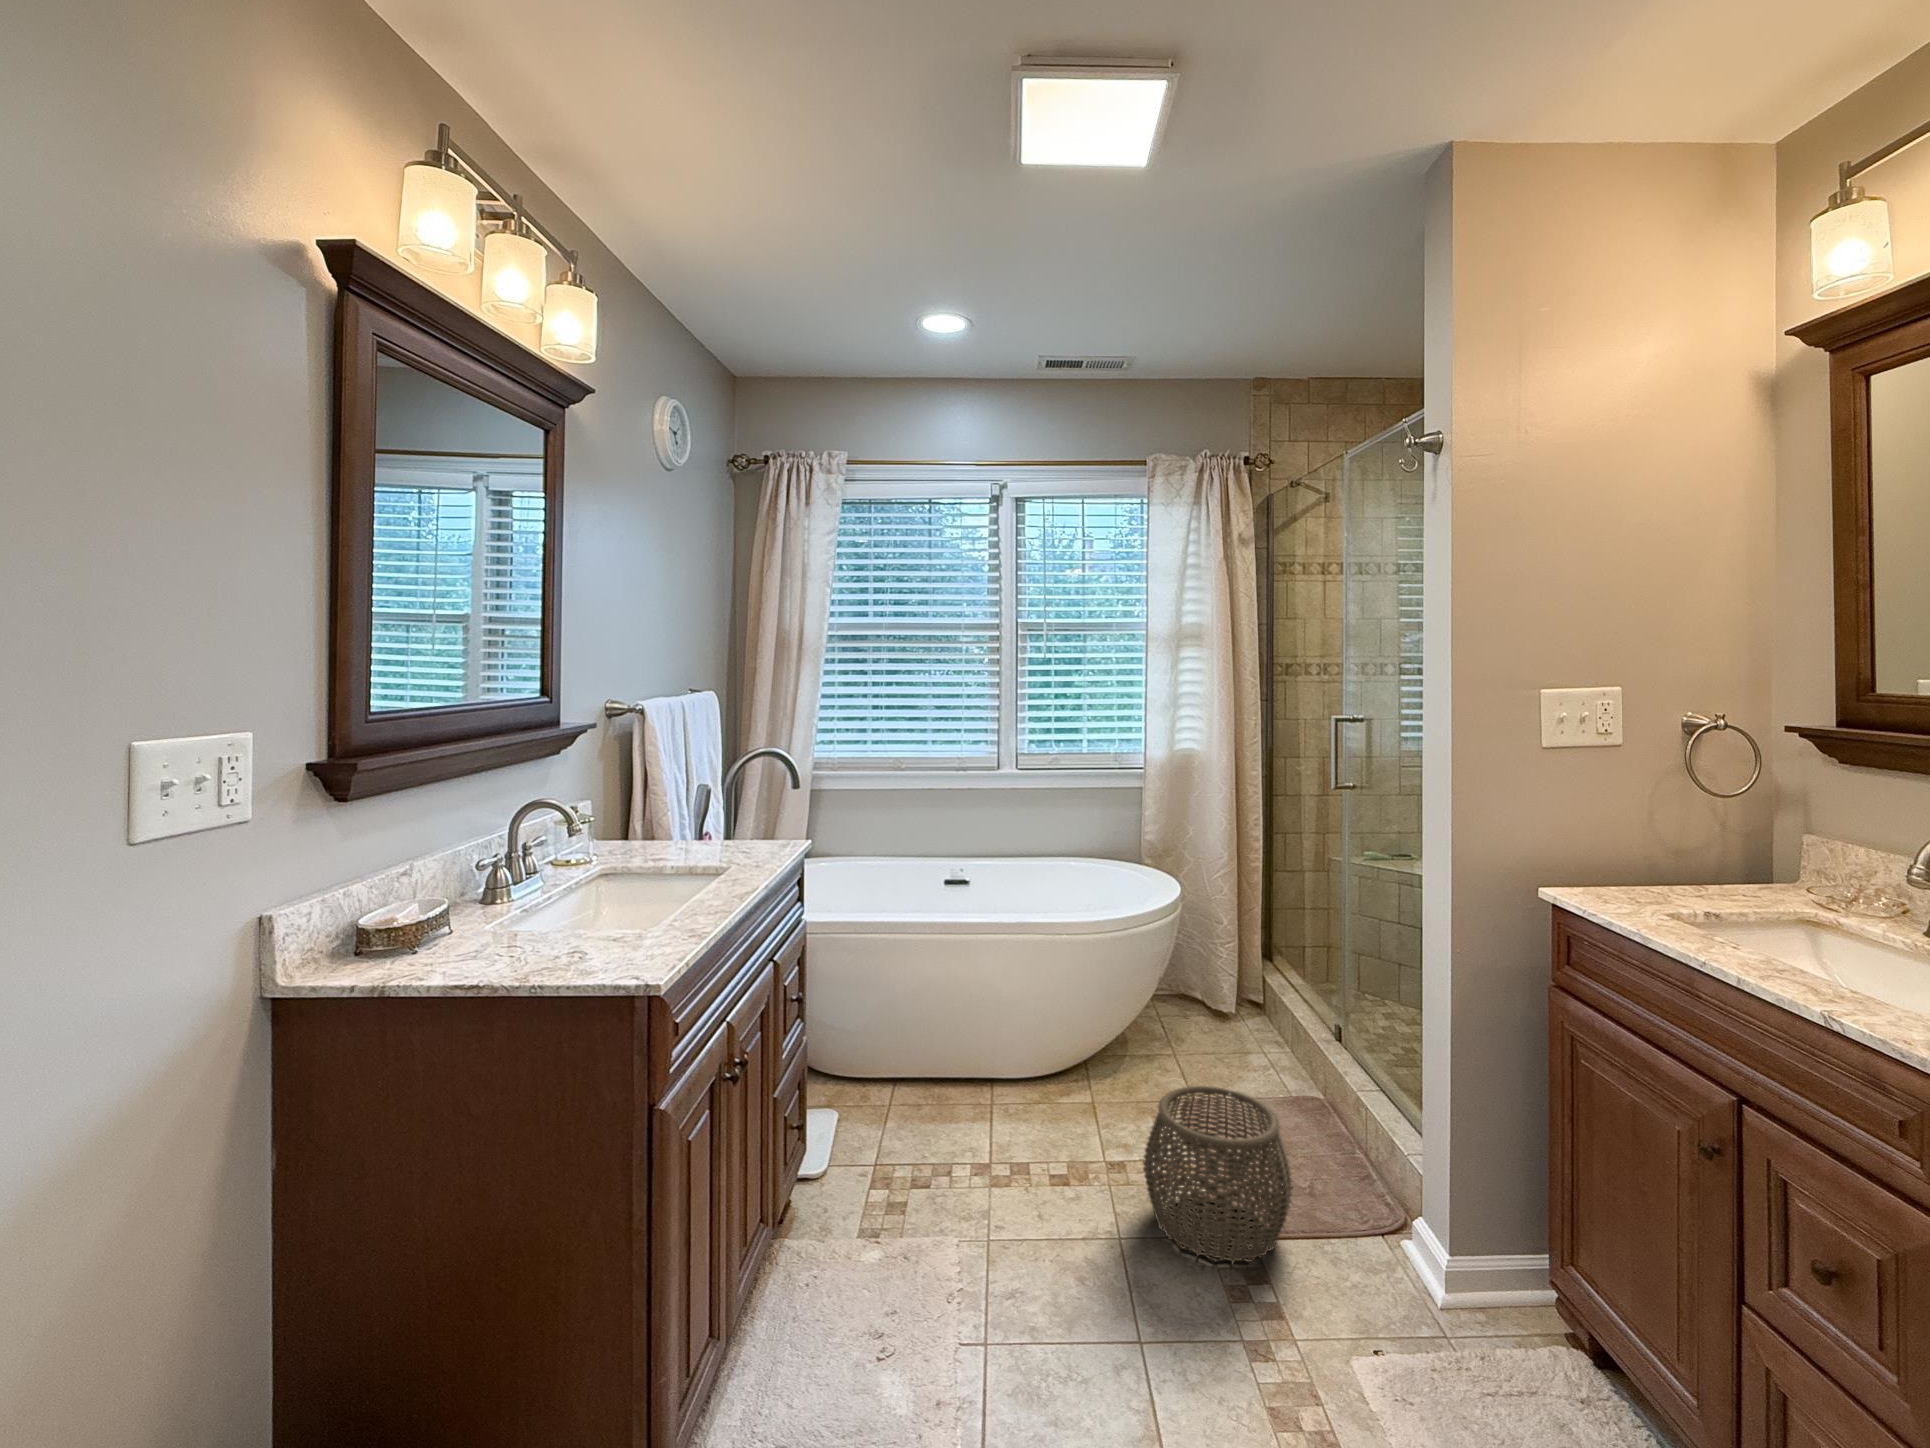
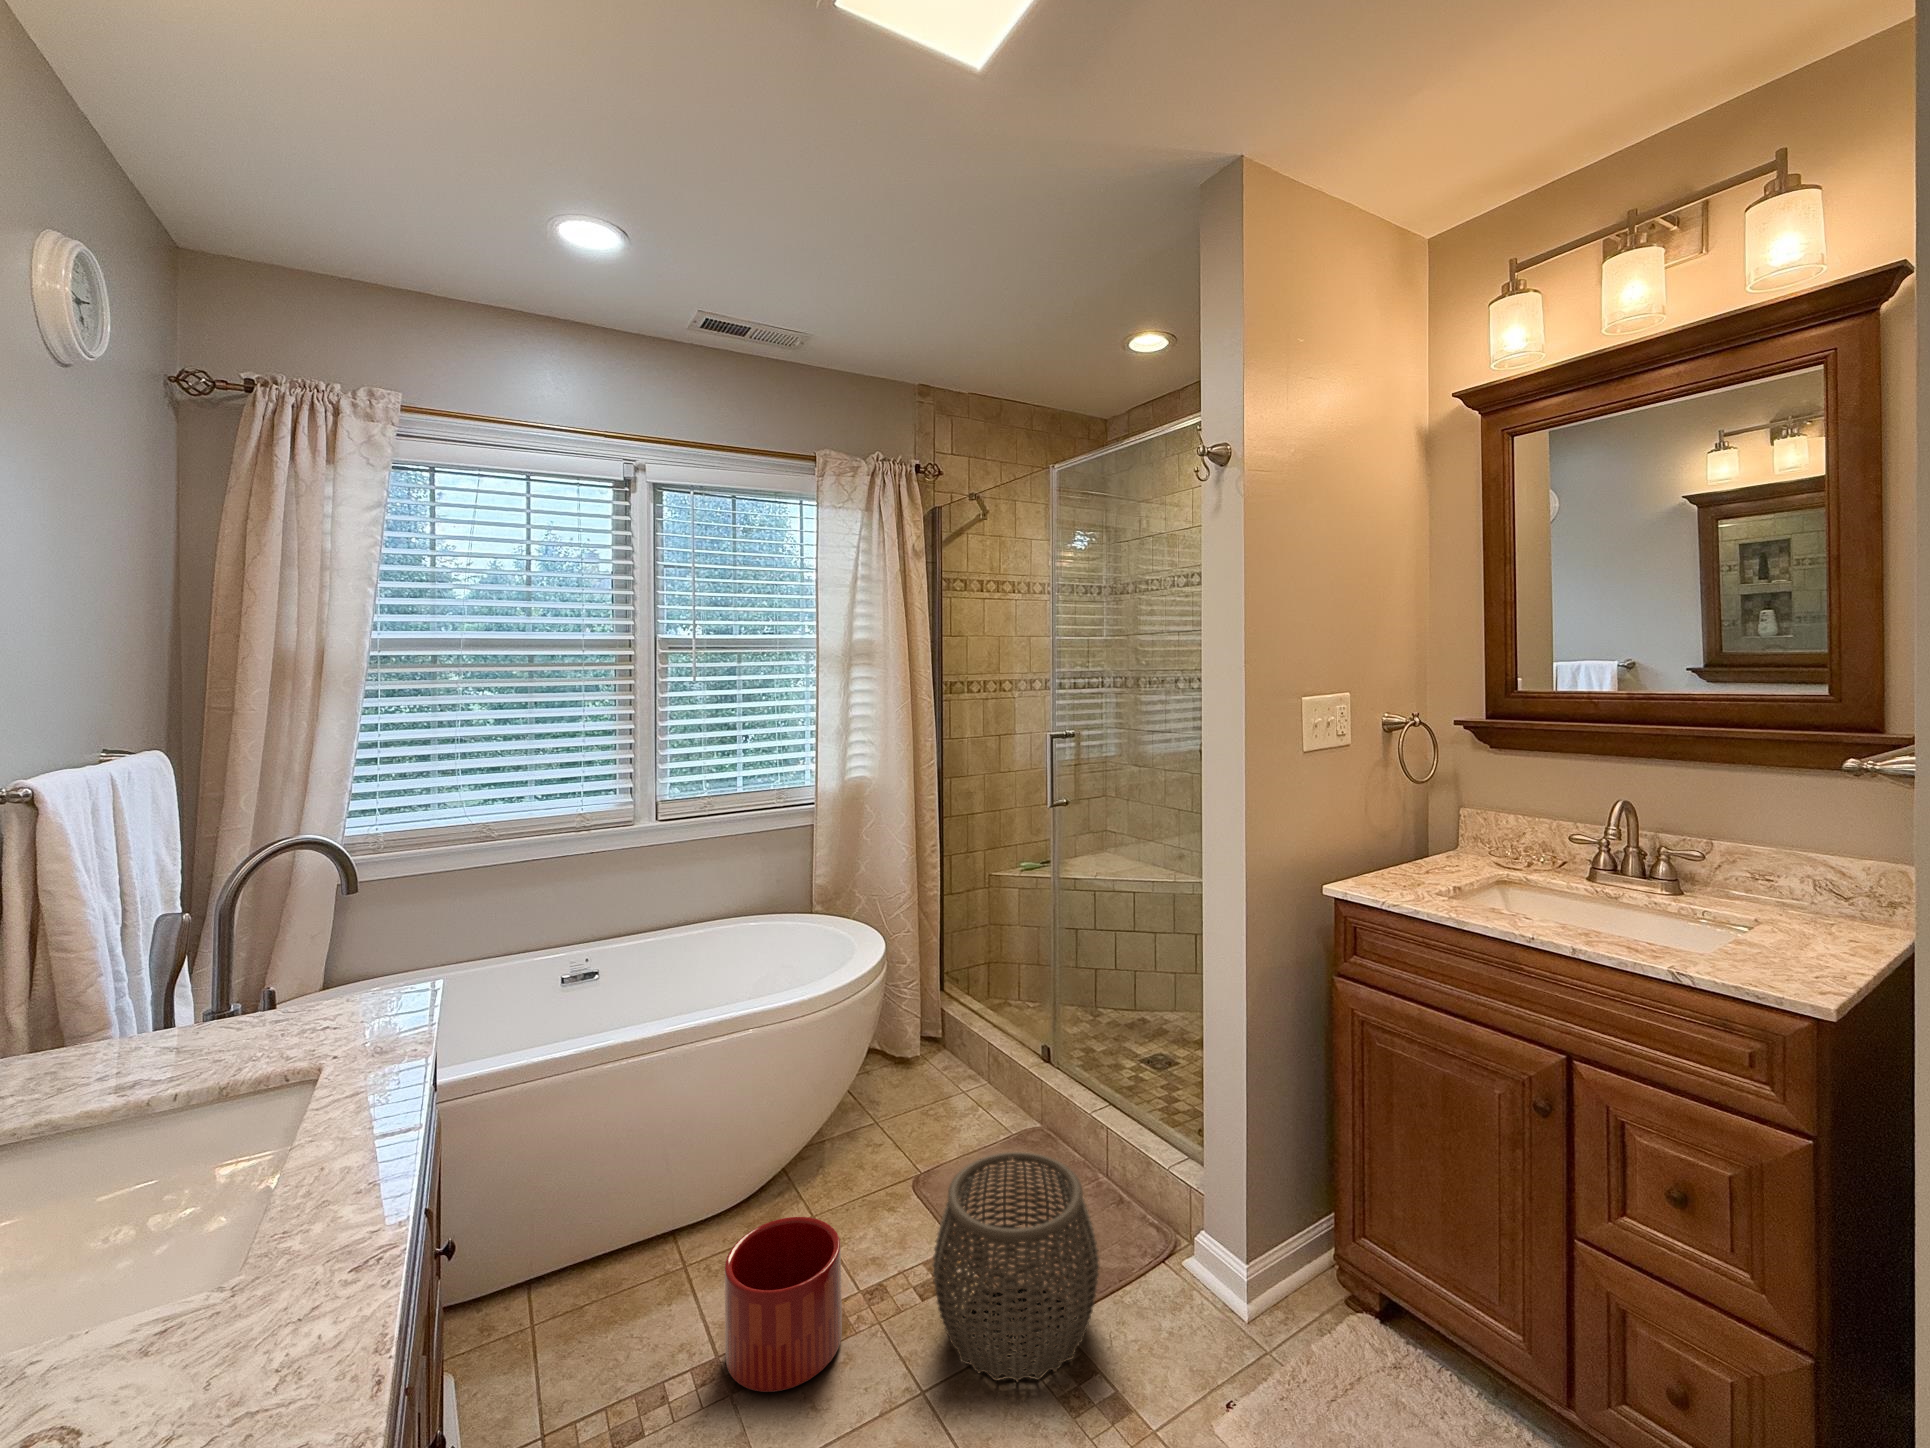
planter: none [996,1082,1081,1193] -> present [725,1217,842,1392]

